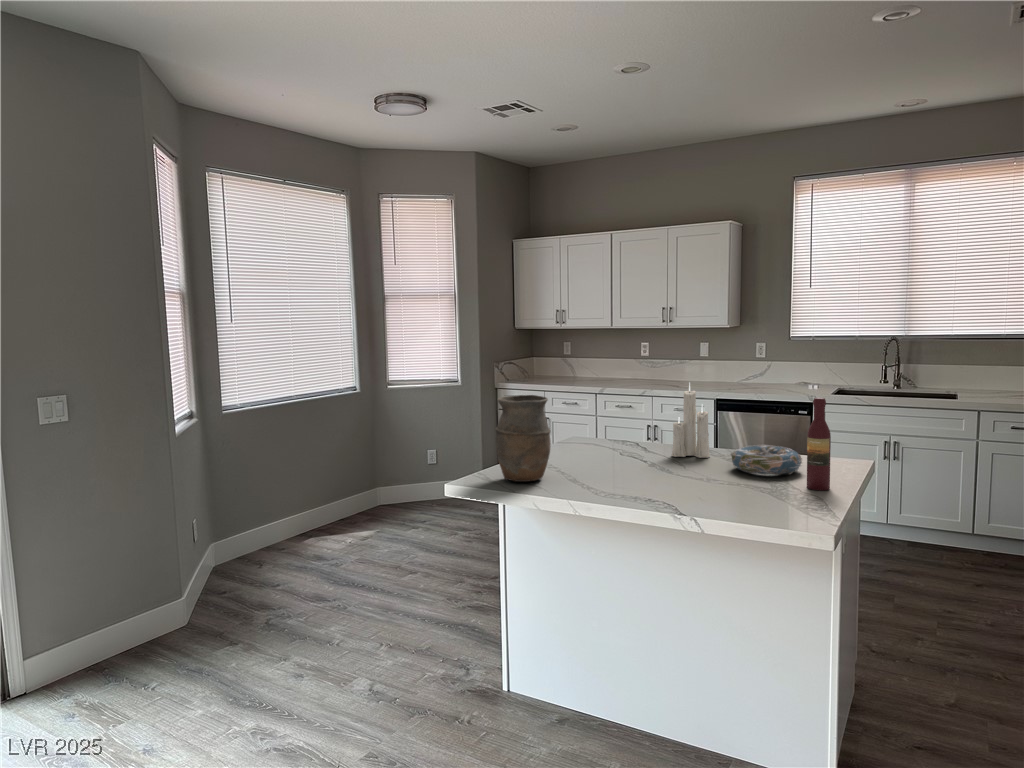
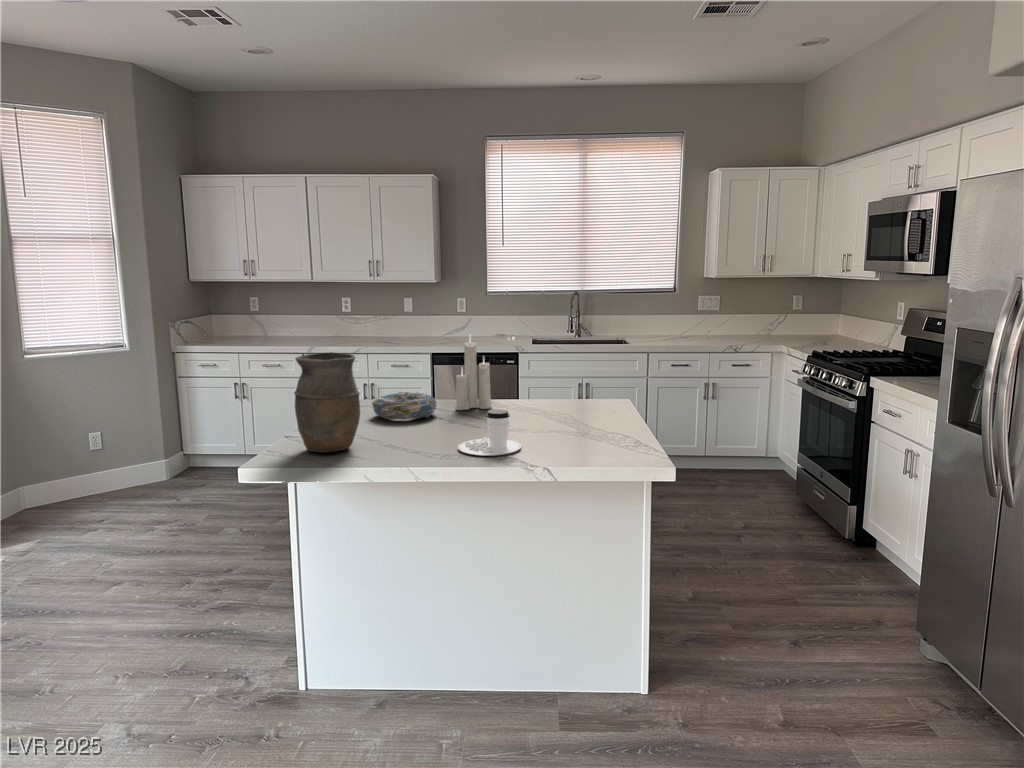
wine bottle: present [807,398,831,490] -> none [604,343,624,428]
decorative bowl: present [731,444,802,474] -> present [372,392,437,419]
coffee cup: none [629,457,692,502] -> present [458,409,521,456]

